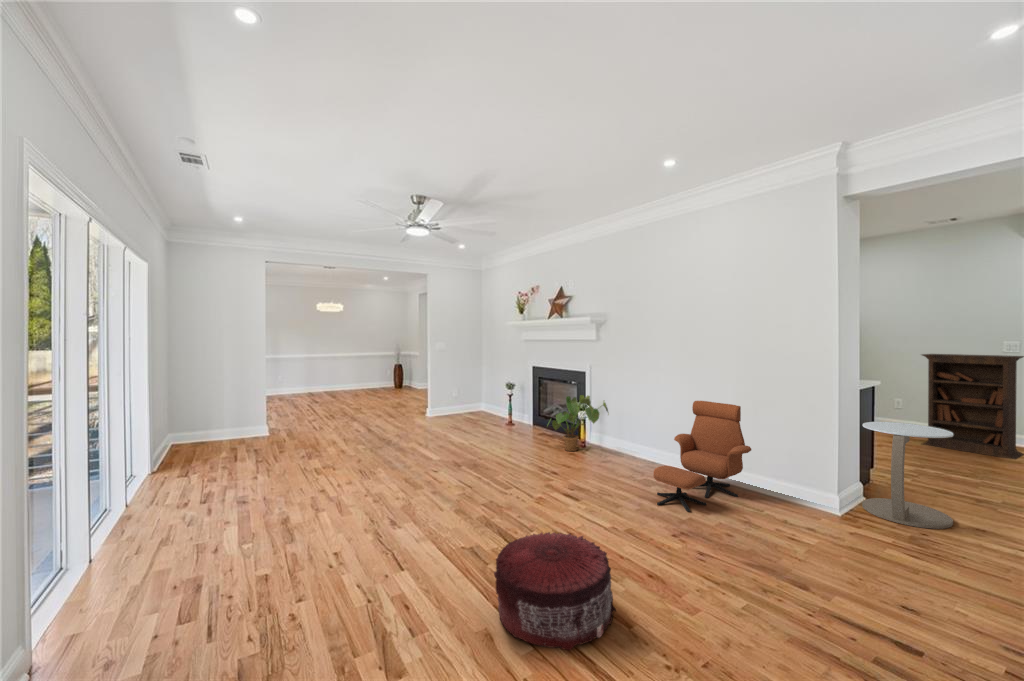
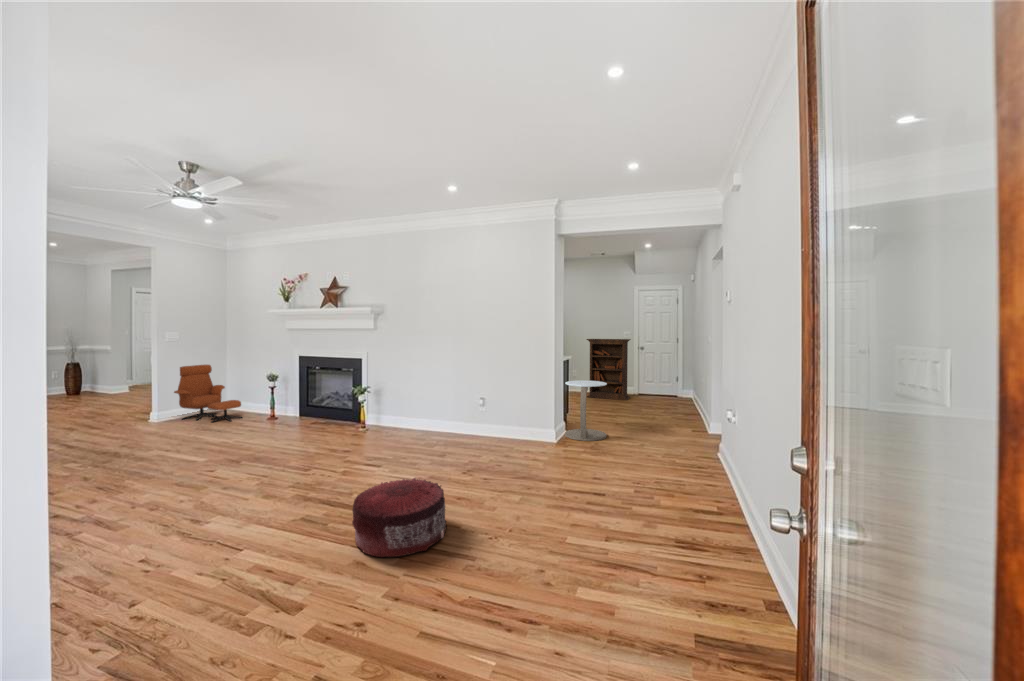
house plant: present [547,395,608,451] -> none [328,380,388,433]
lounge chair: present [654,401,751,512] -> present [174,365,242,422]

